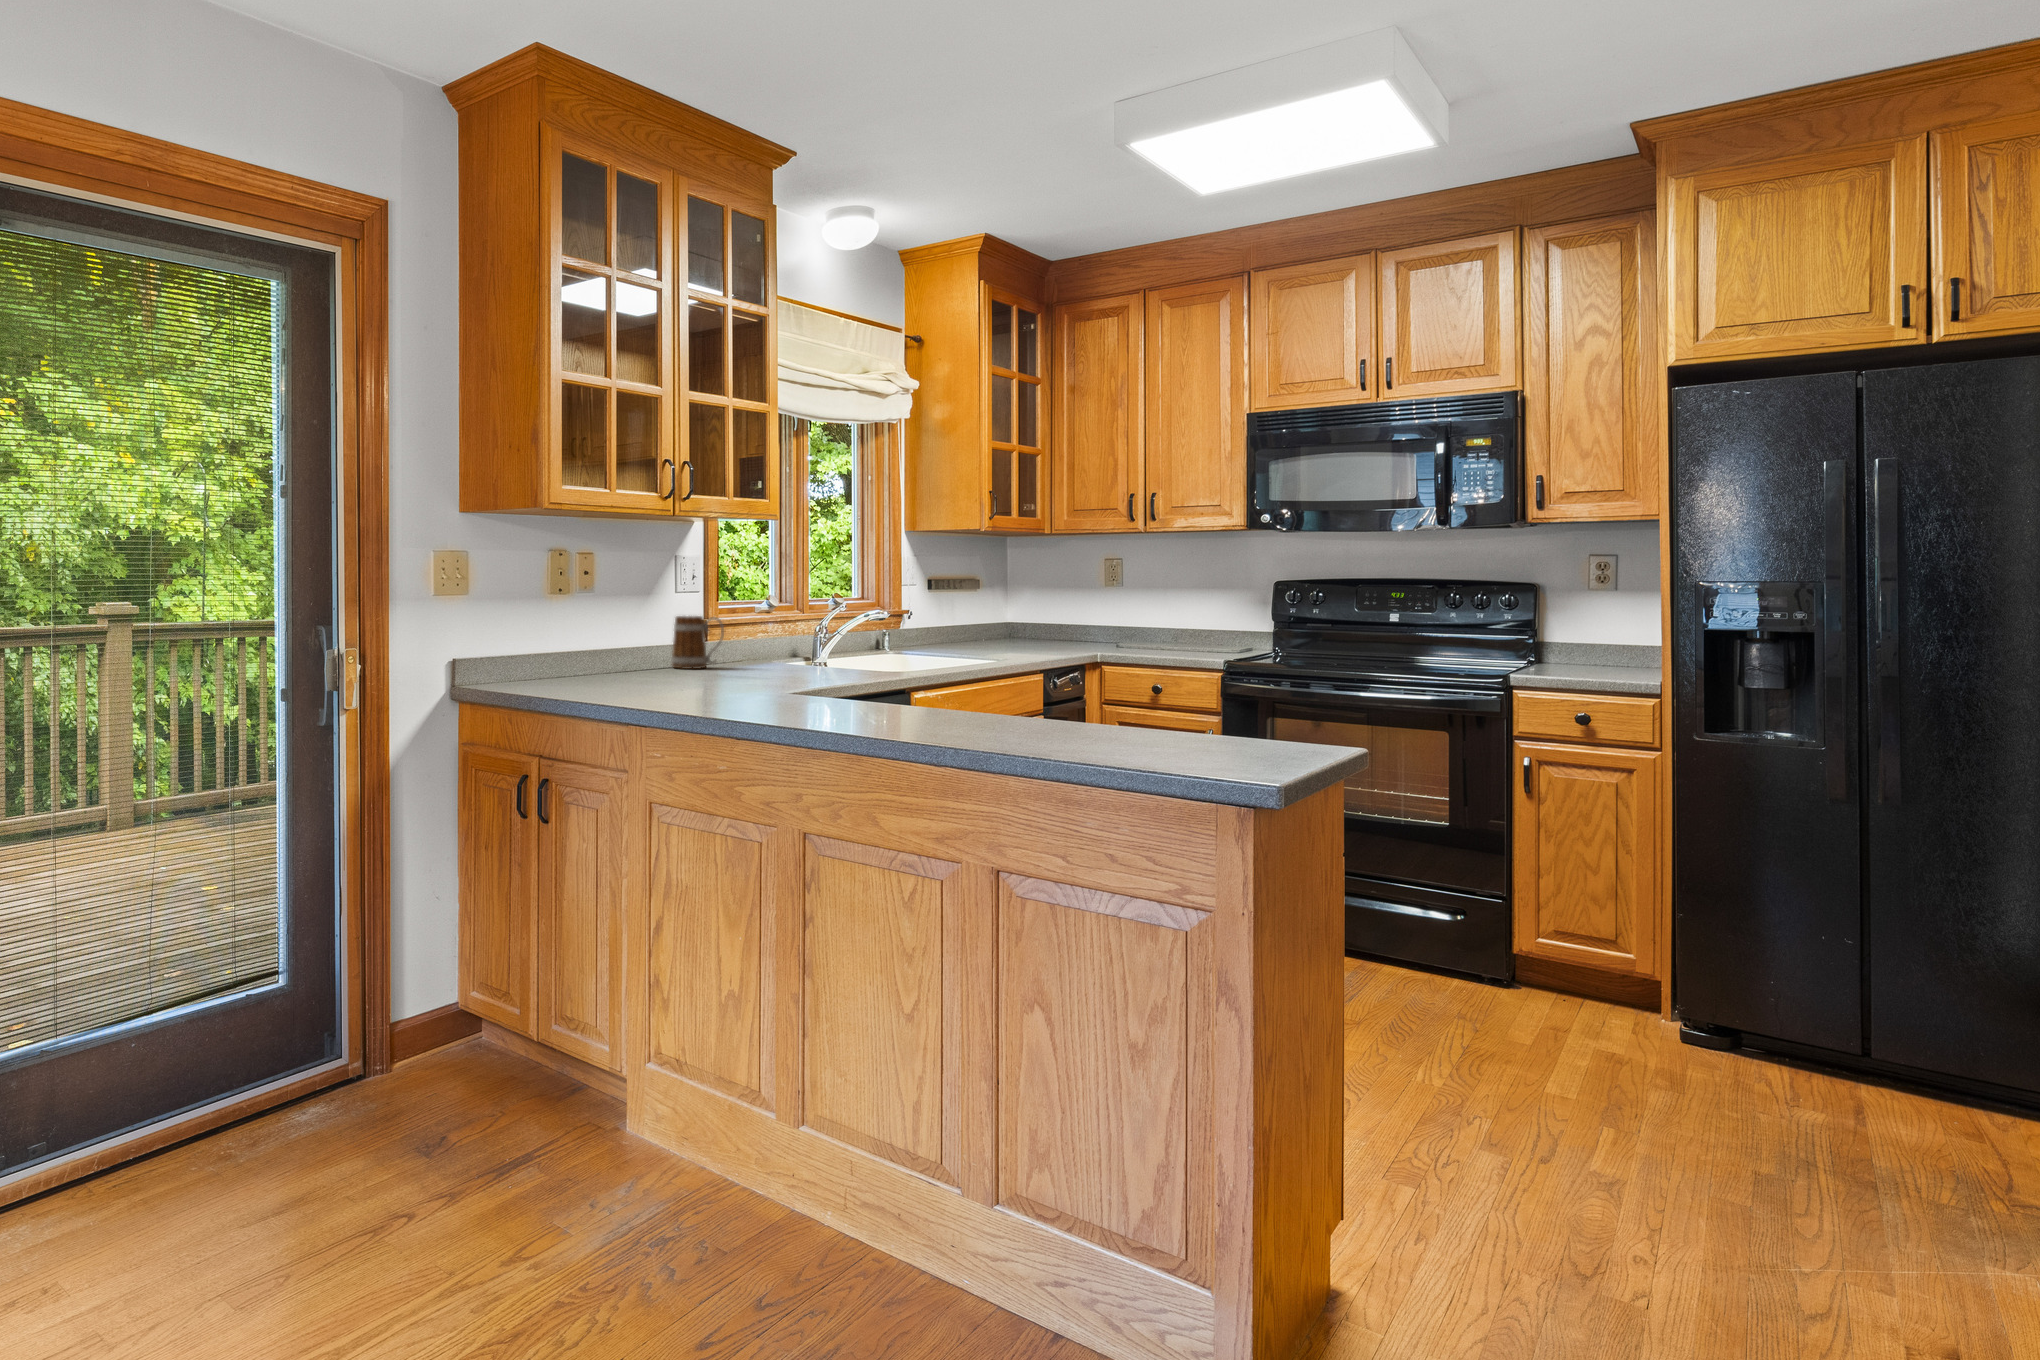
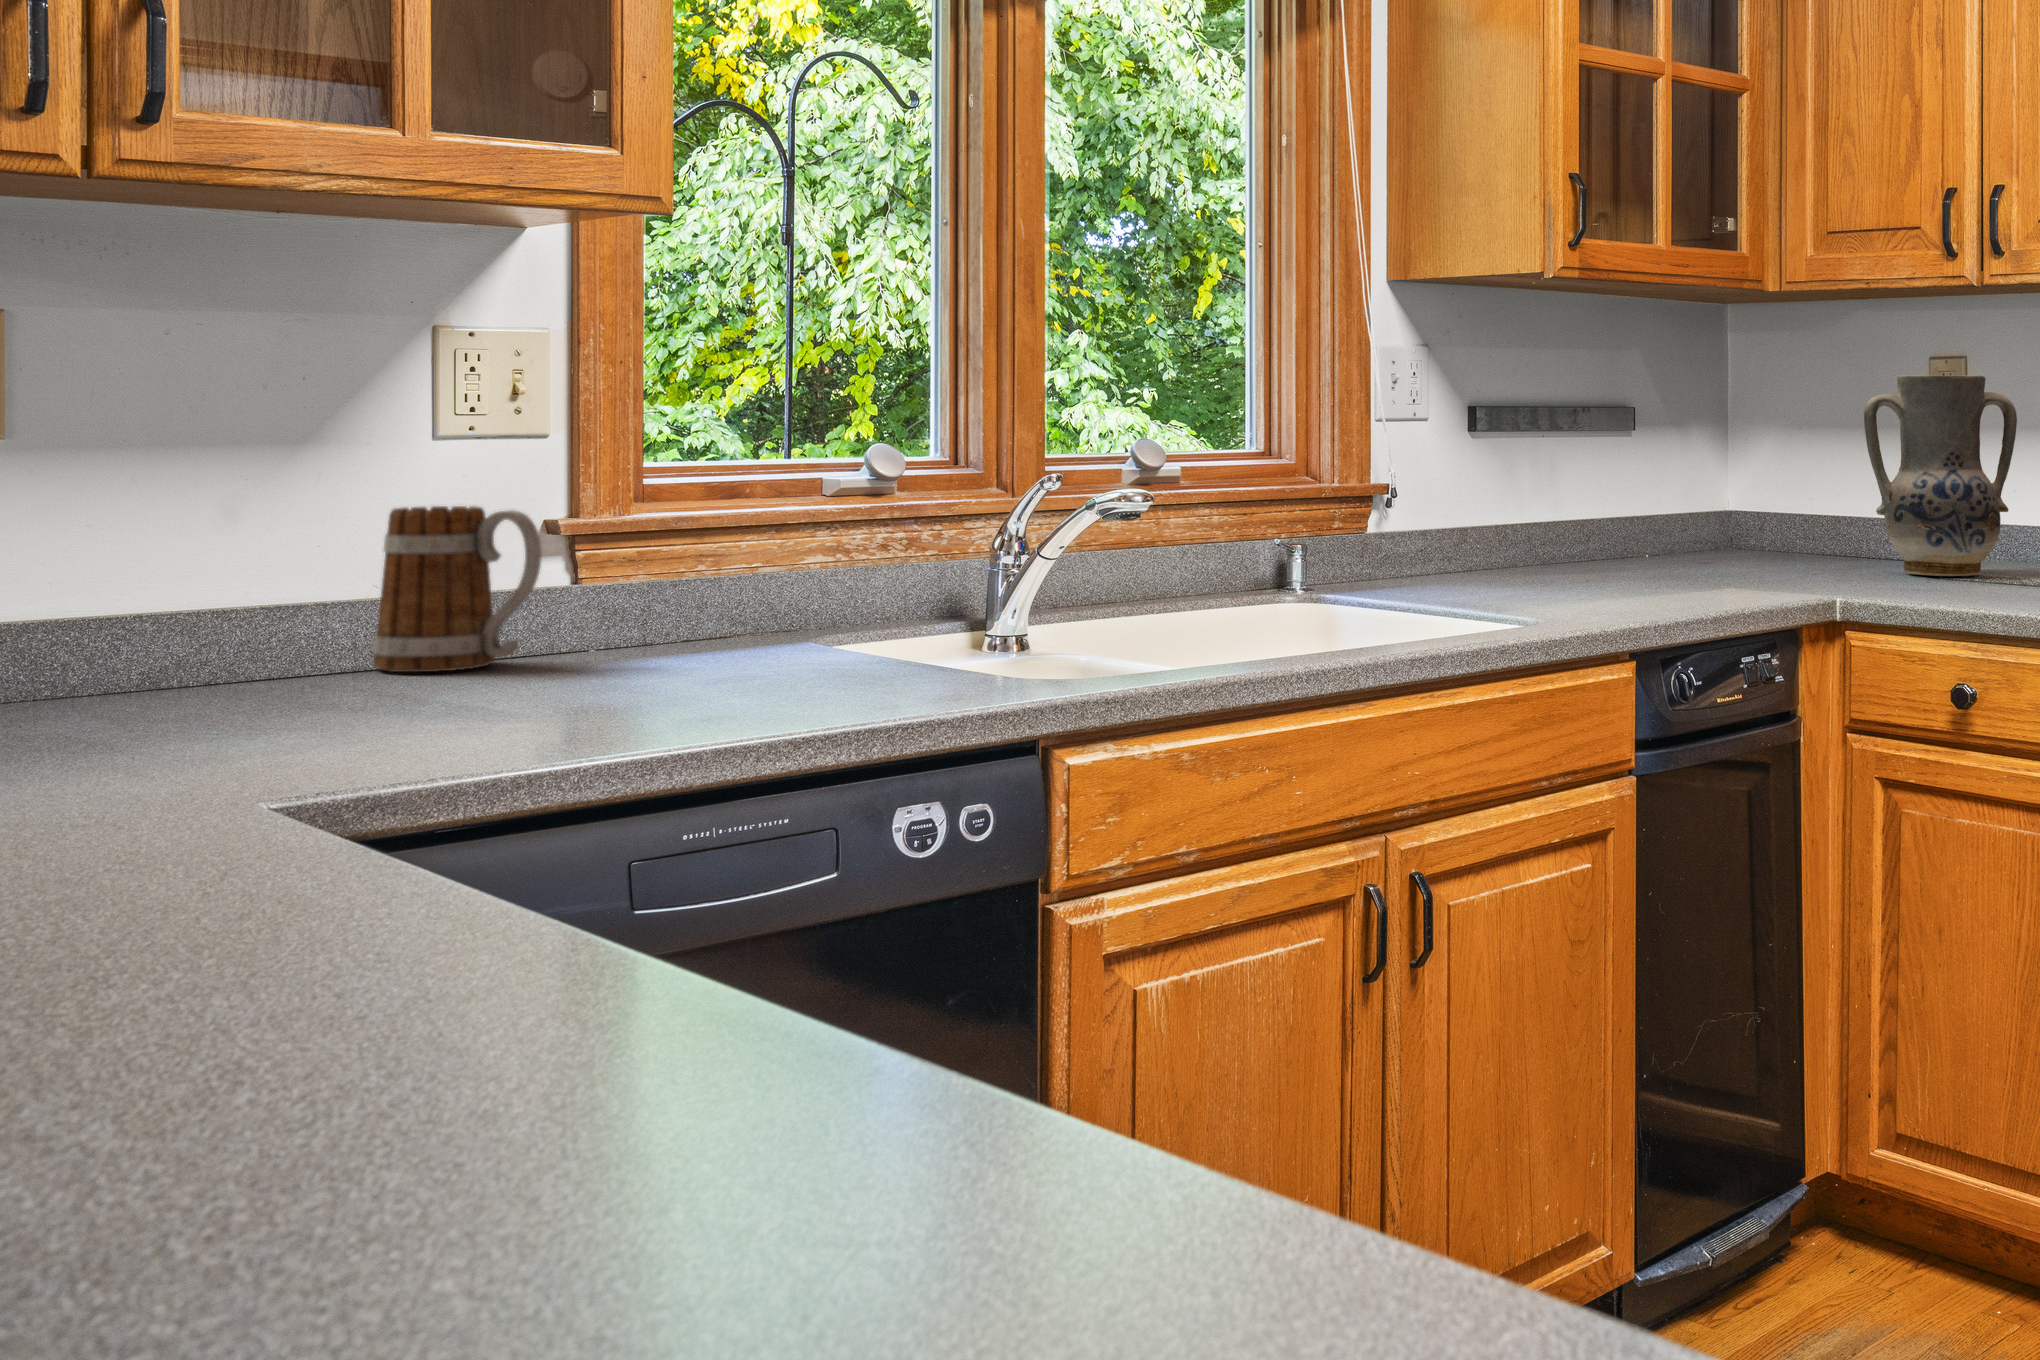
vase: none [1091,568,1154,648] -> present [1864,375,2017,576]

